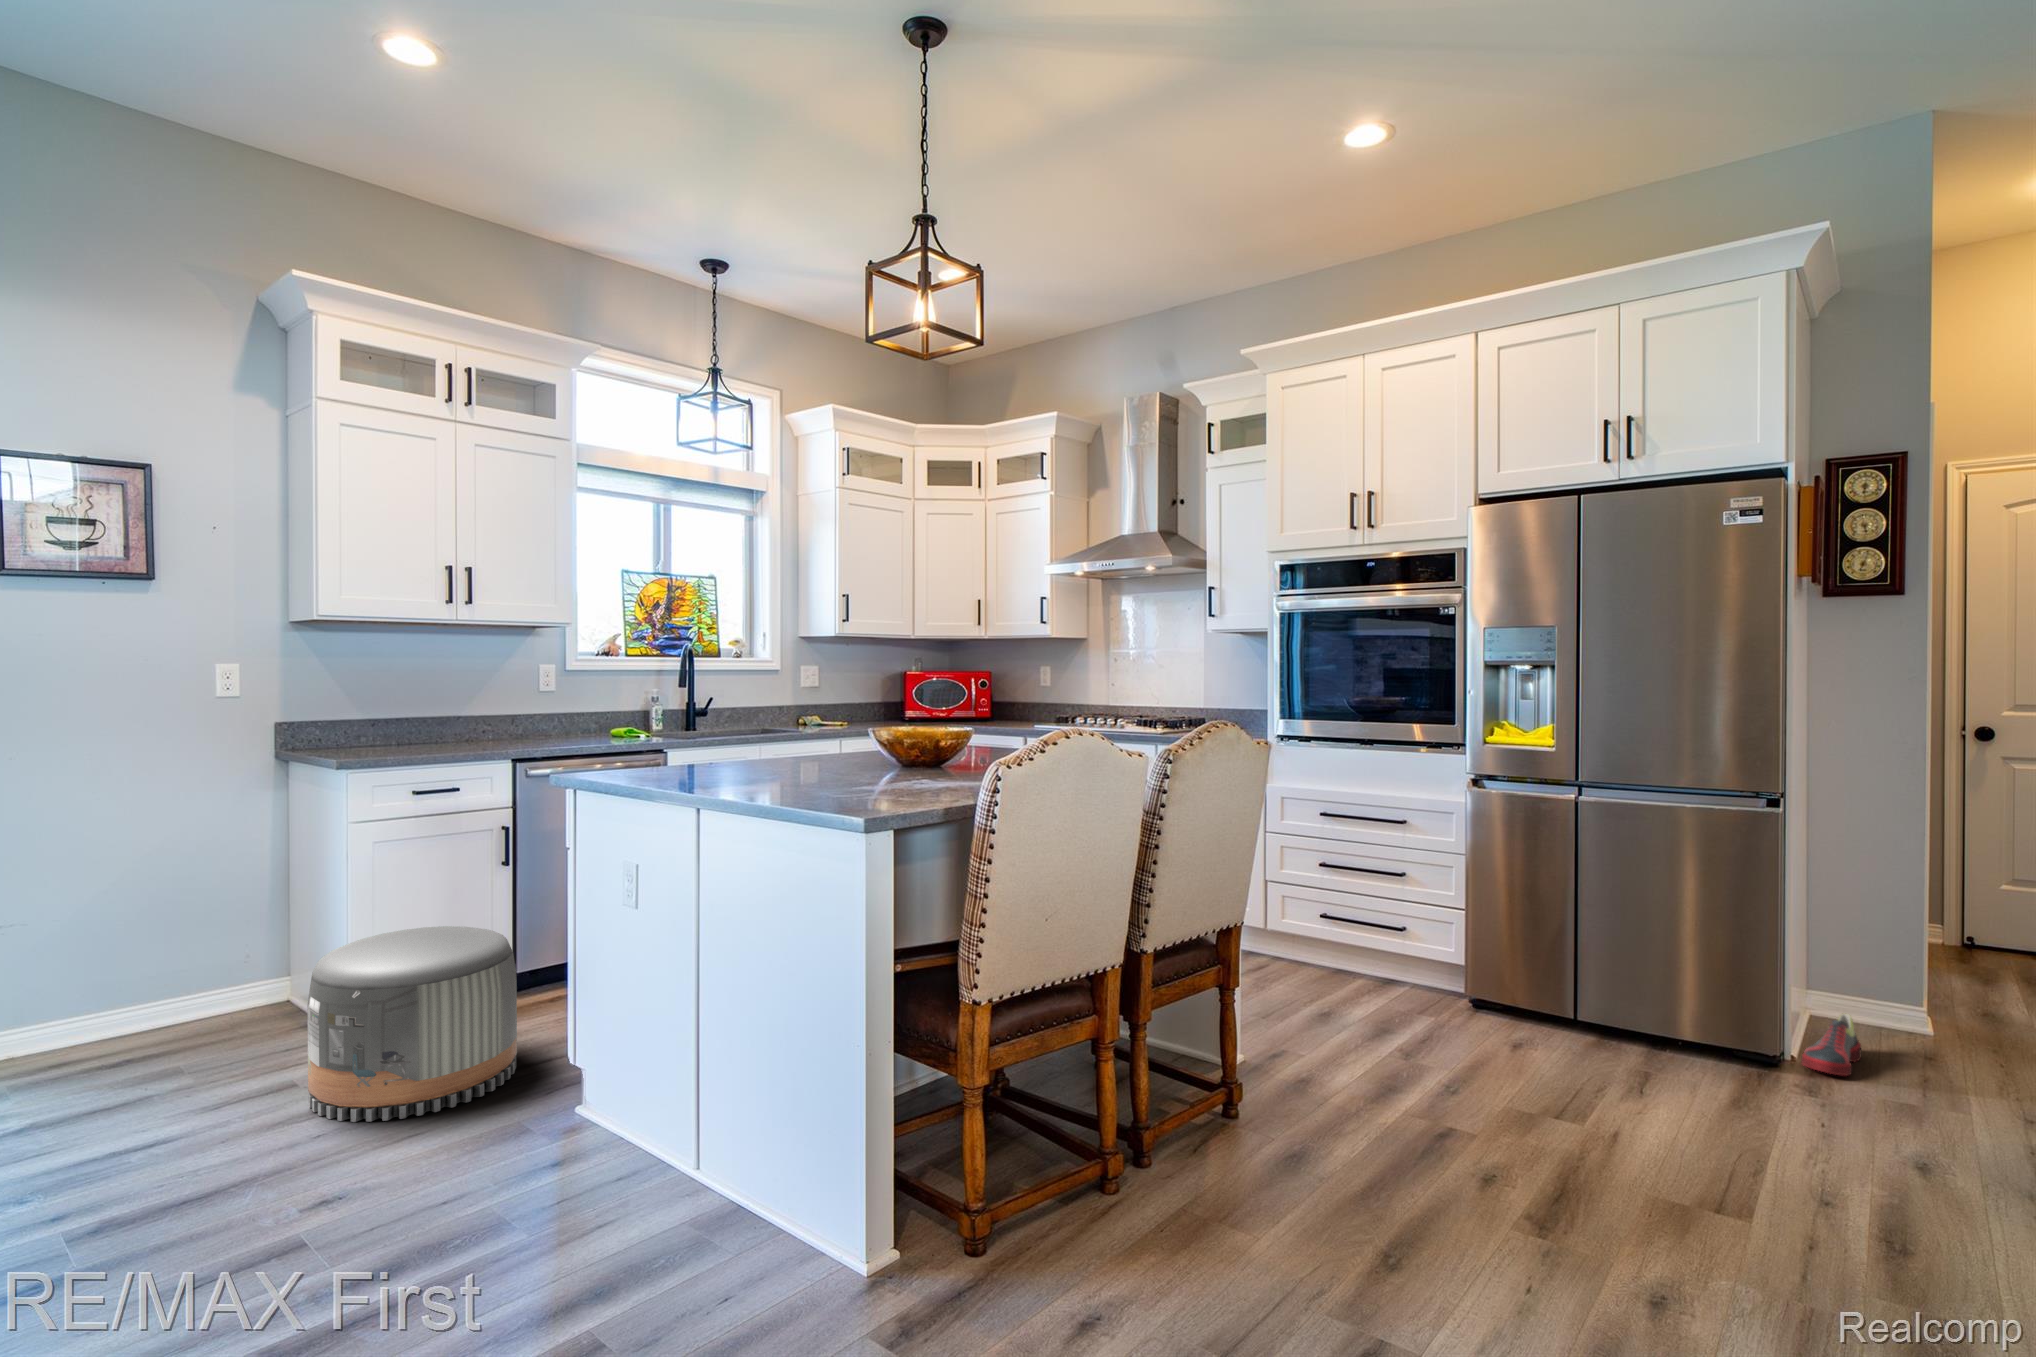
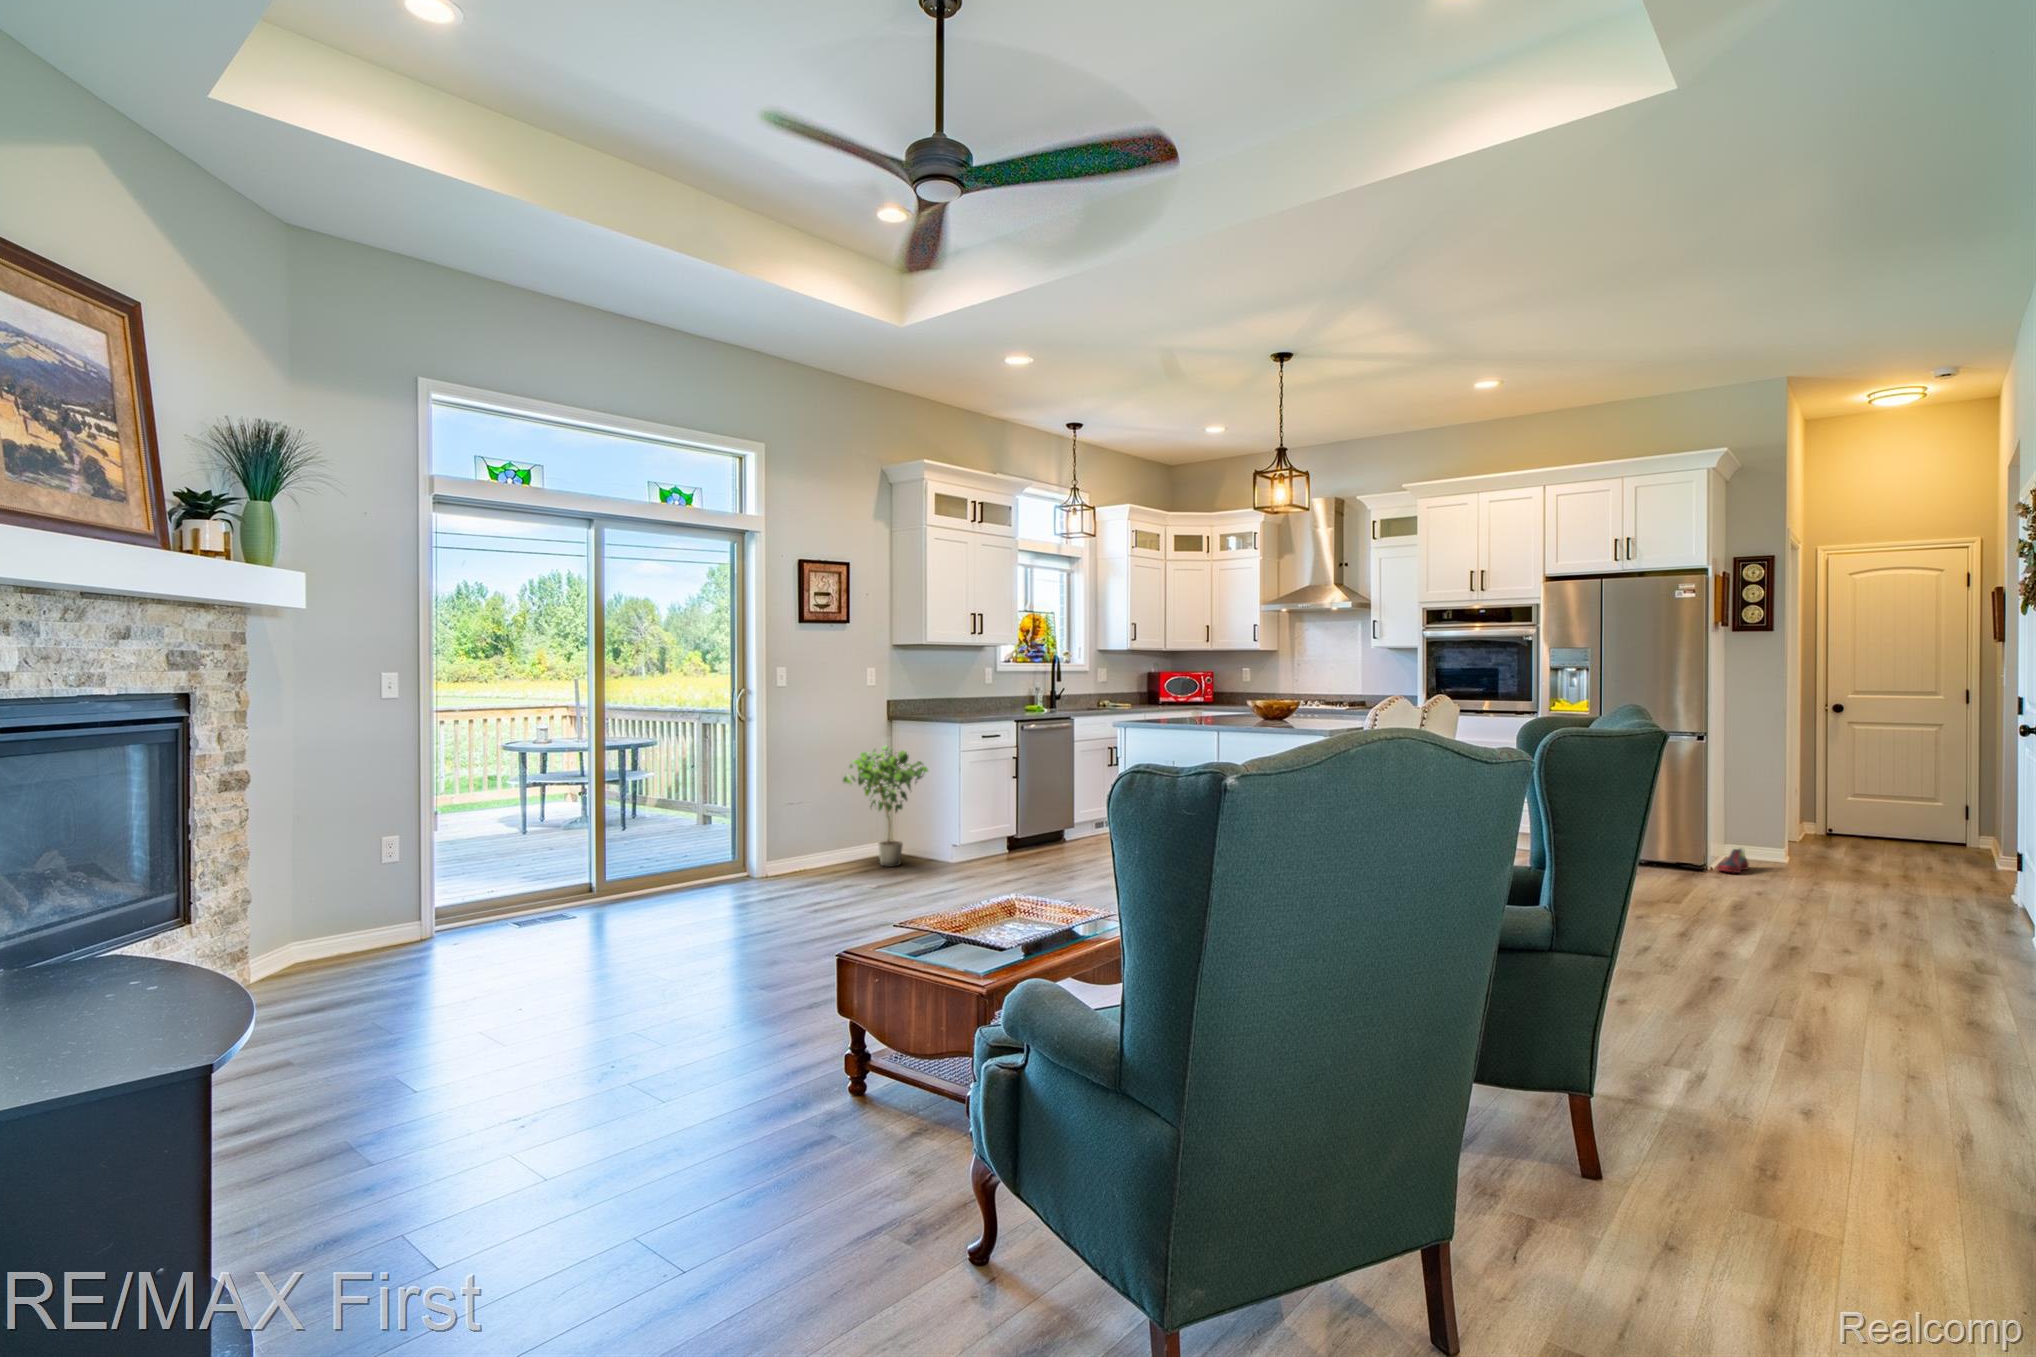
potted plant: none [68,810,276,1051] -> present [843,746,928,867]
pouf: present [307,926,517,1122] -> none [987,802,1075,884]

